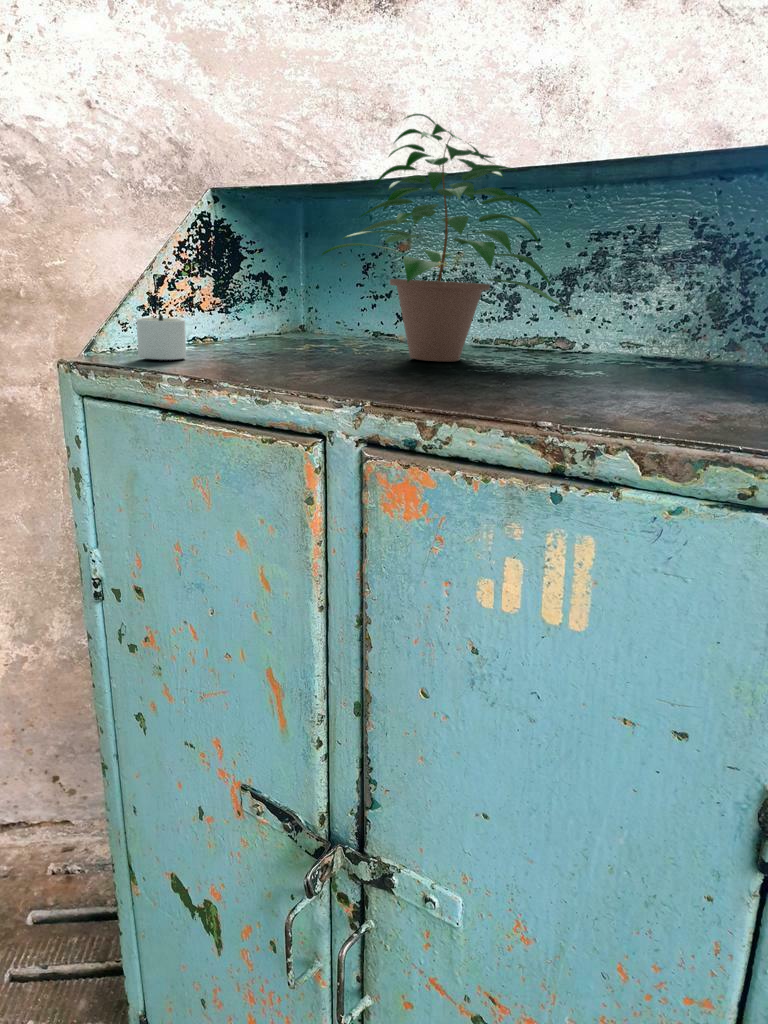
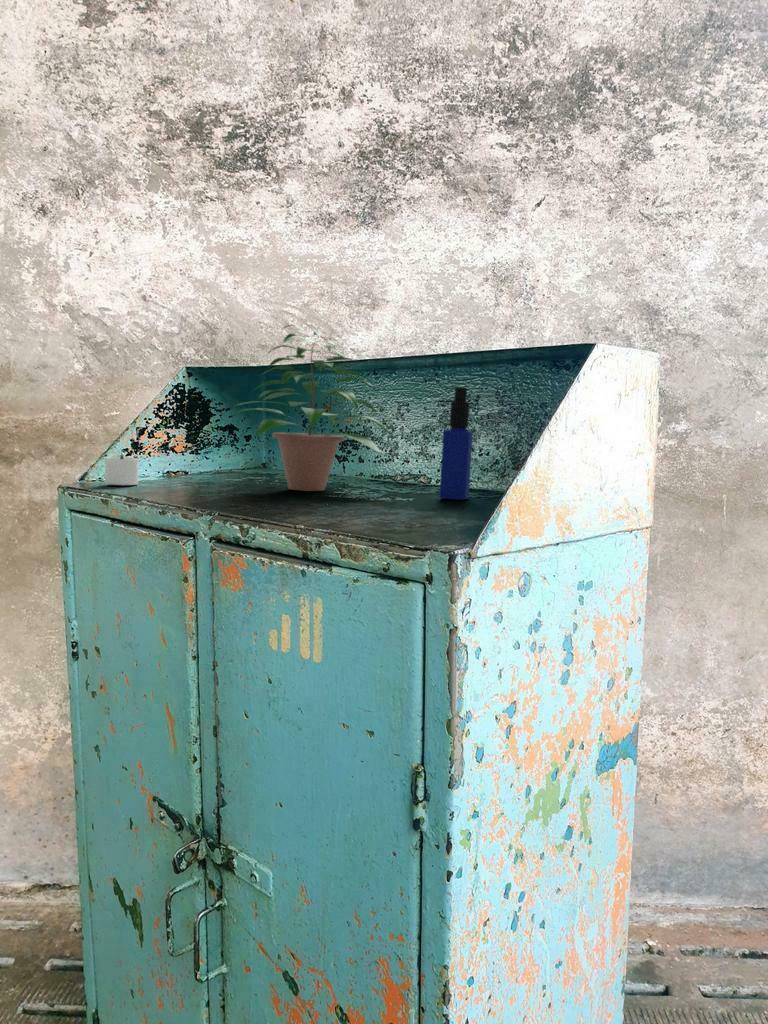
bottle: none [643,208,704,370] -> present [439,387,473,500]

